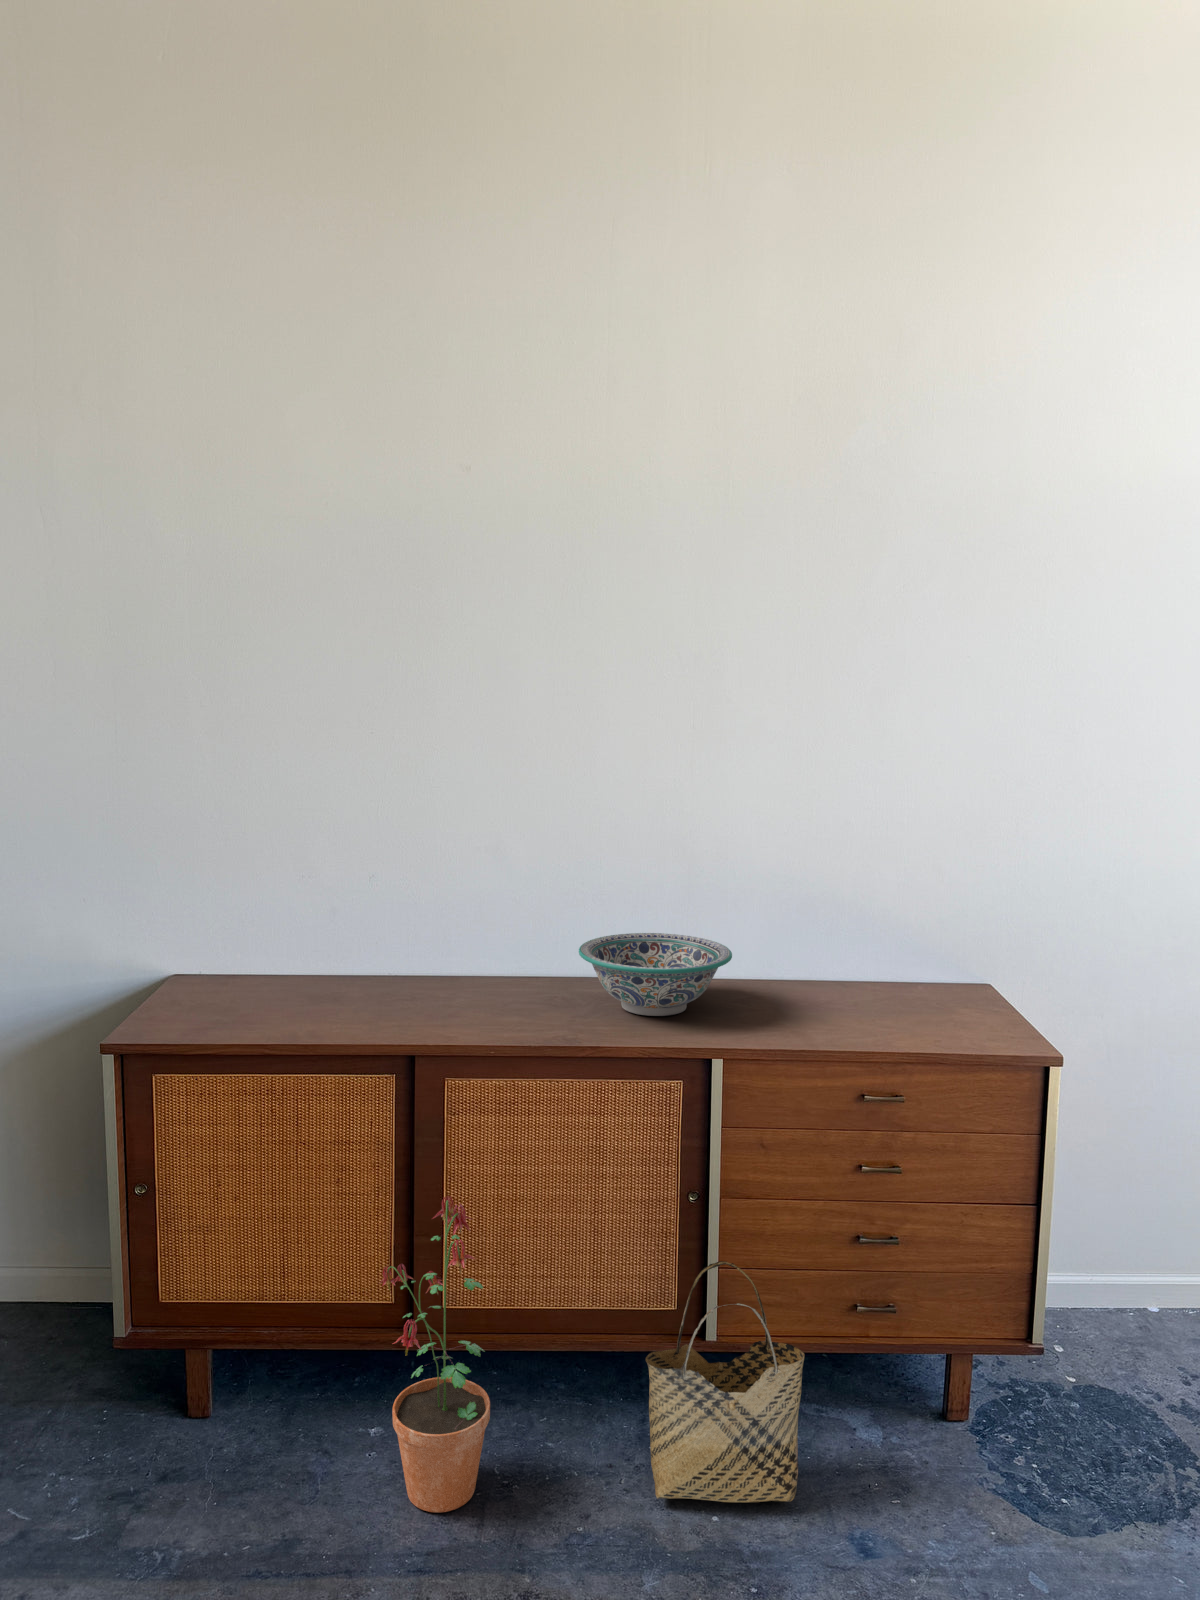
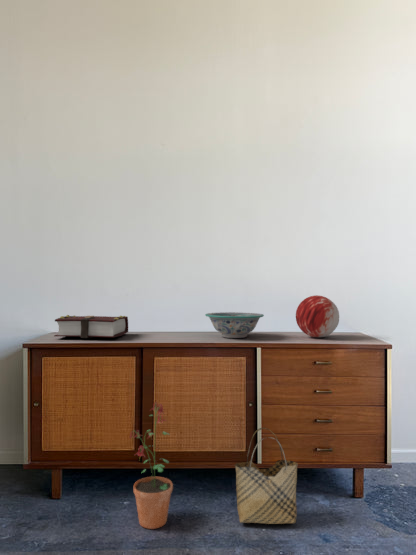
decorative orb: none [816,904,930,1014] -> present [296,295,339,337]
book: none [182,942,377,1021] -> present [54,315,128,338]

